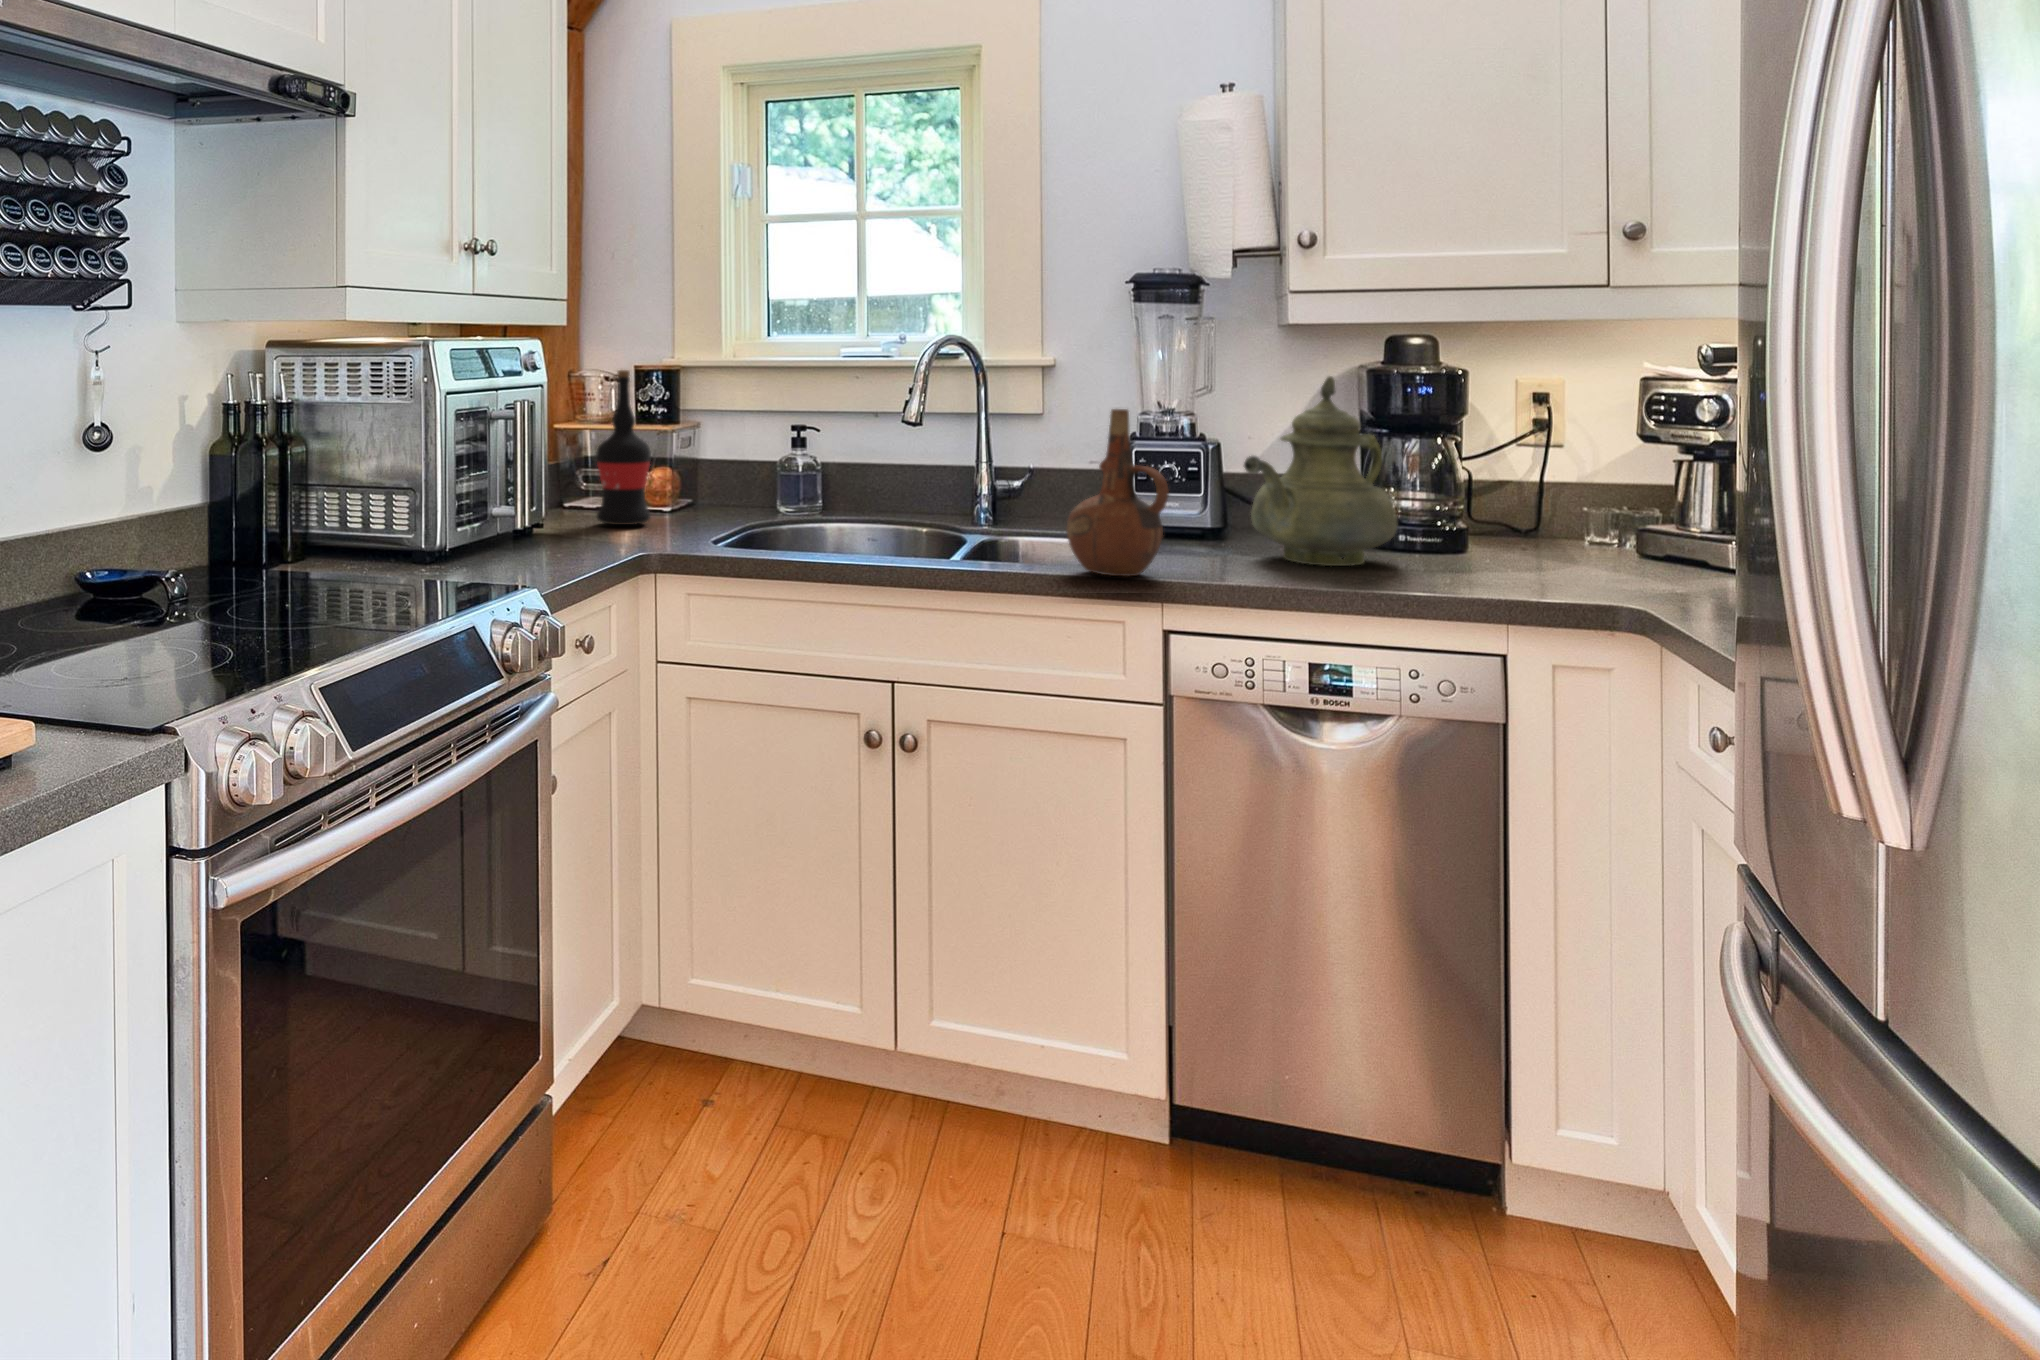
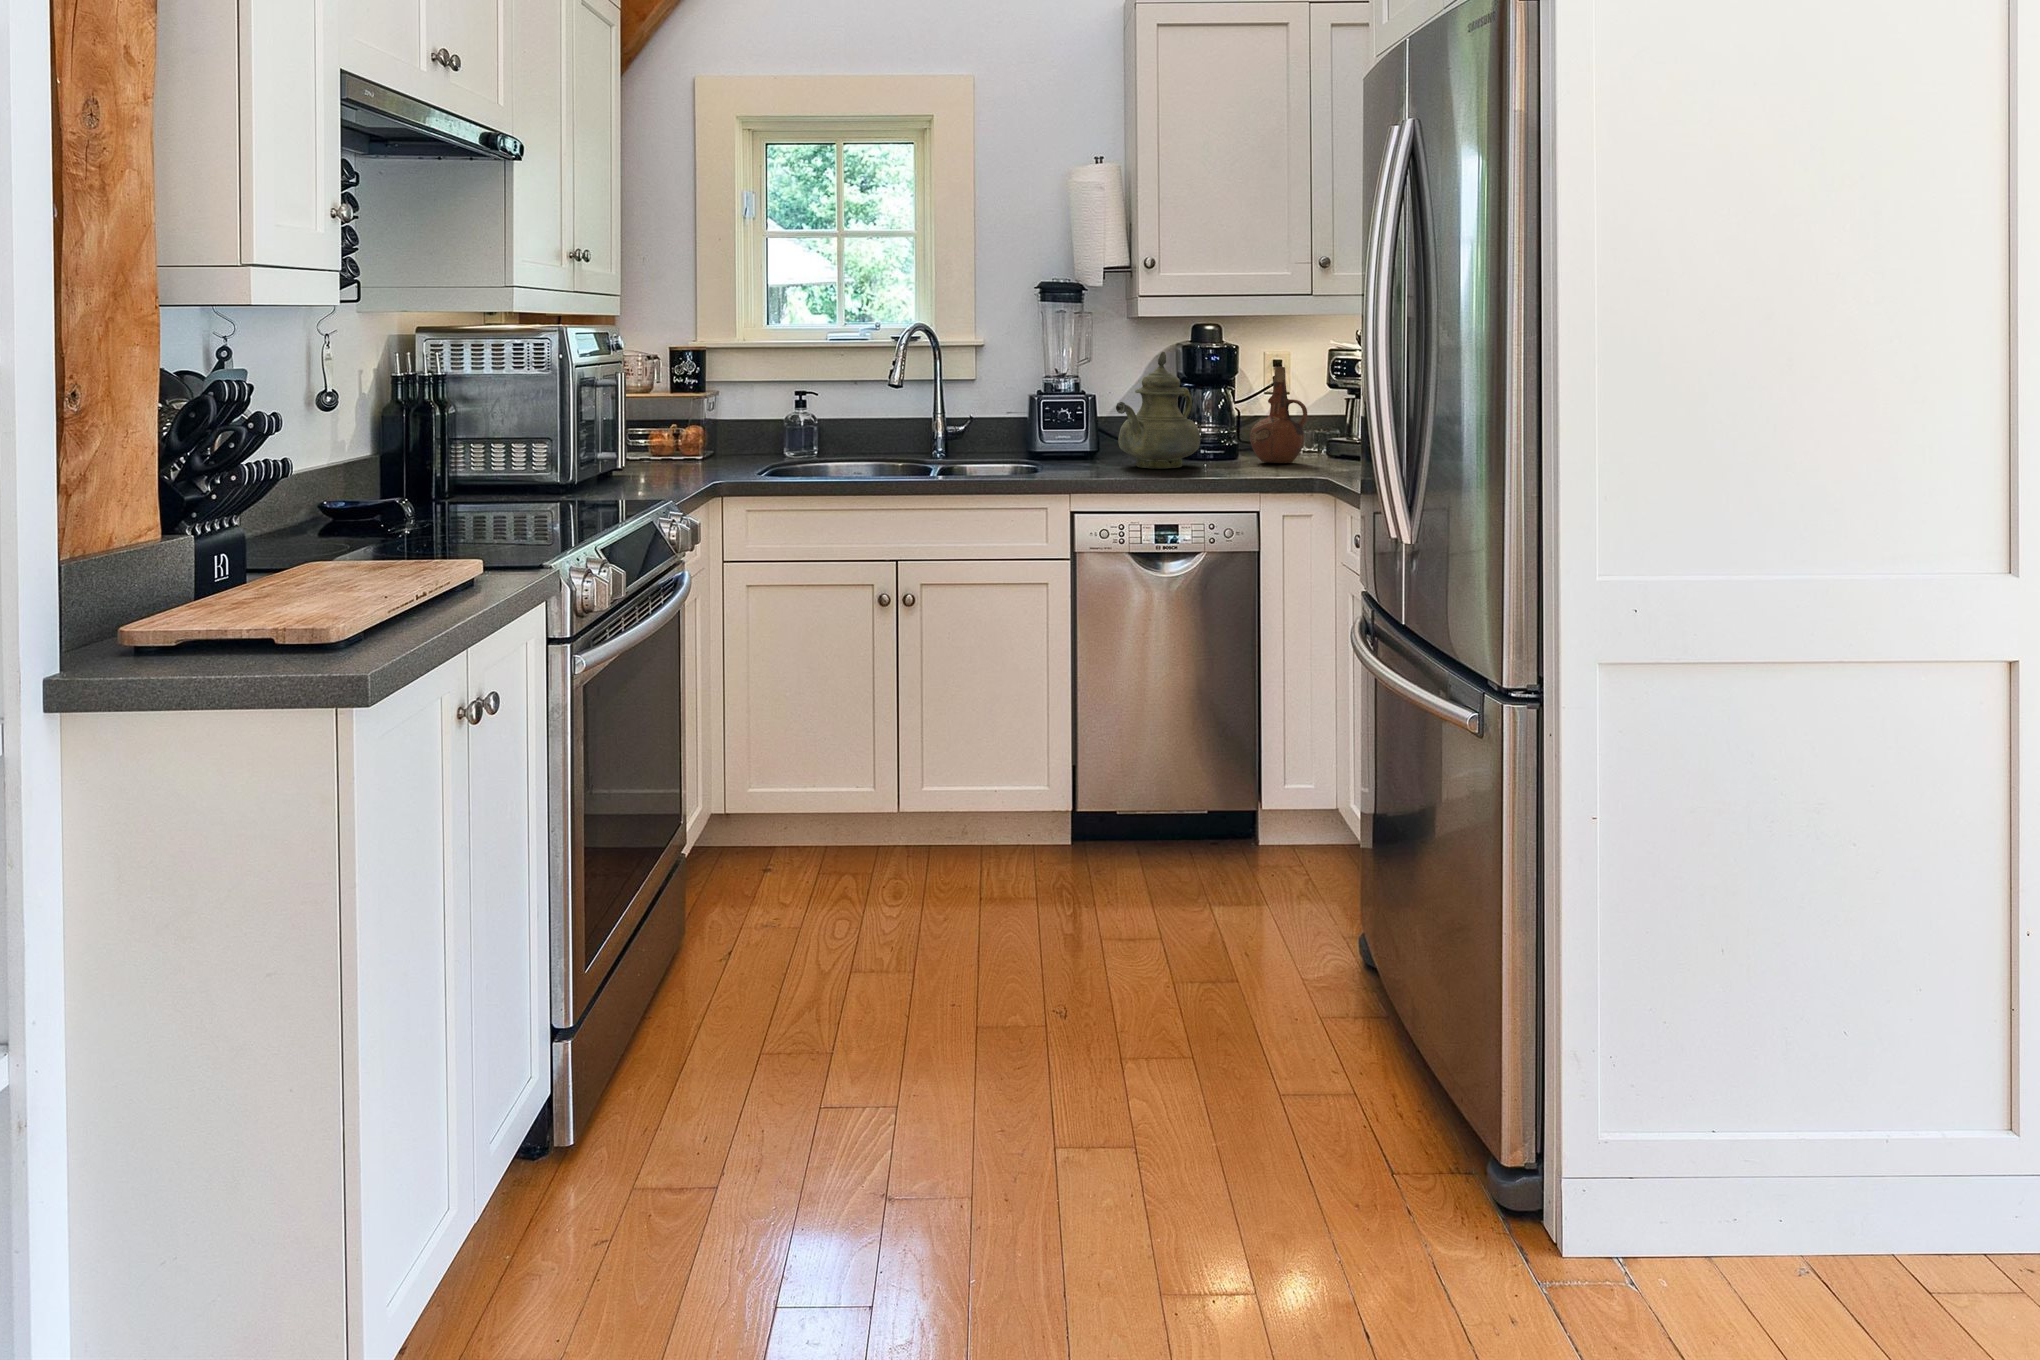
wine bottle: present [596,370,651,525] -> none [663,353,705,470]
ceramic pitcher: present [1067,409,1169,576] -> present [1250,367,1307,463]

